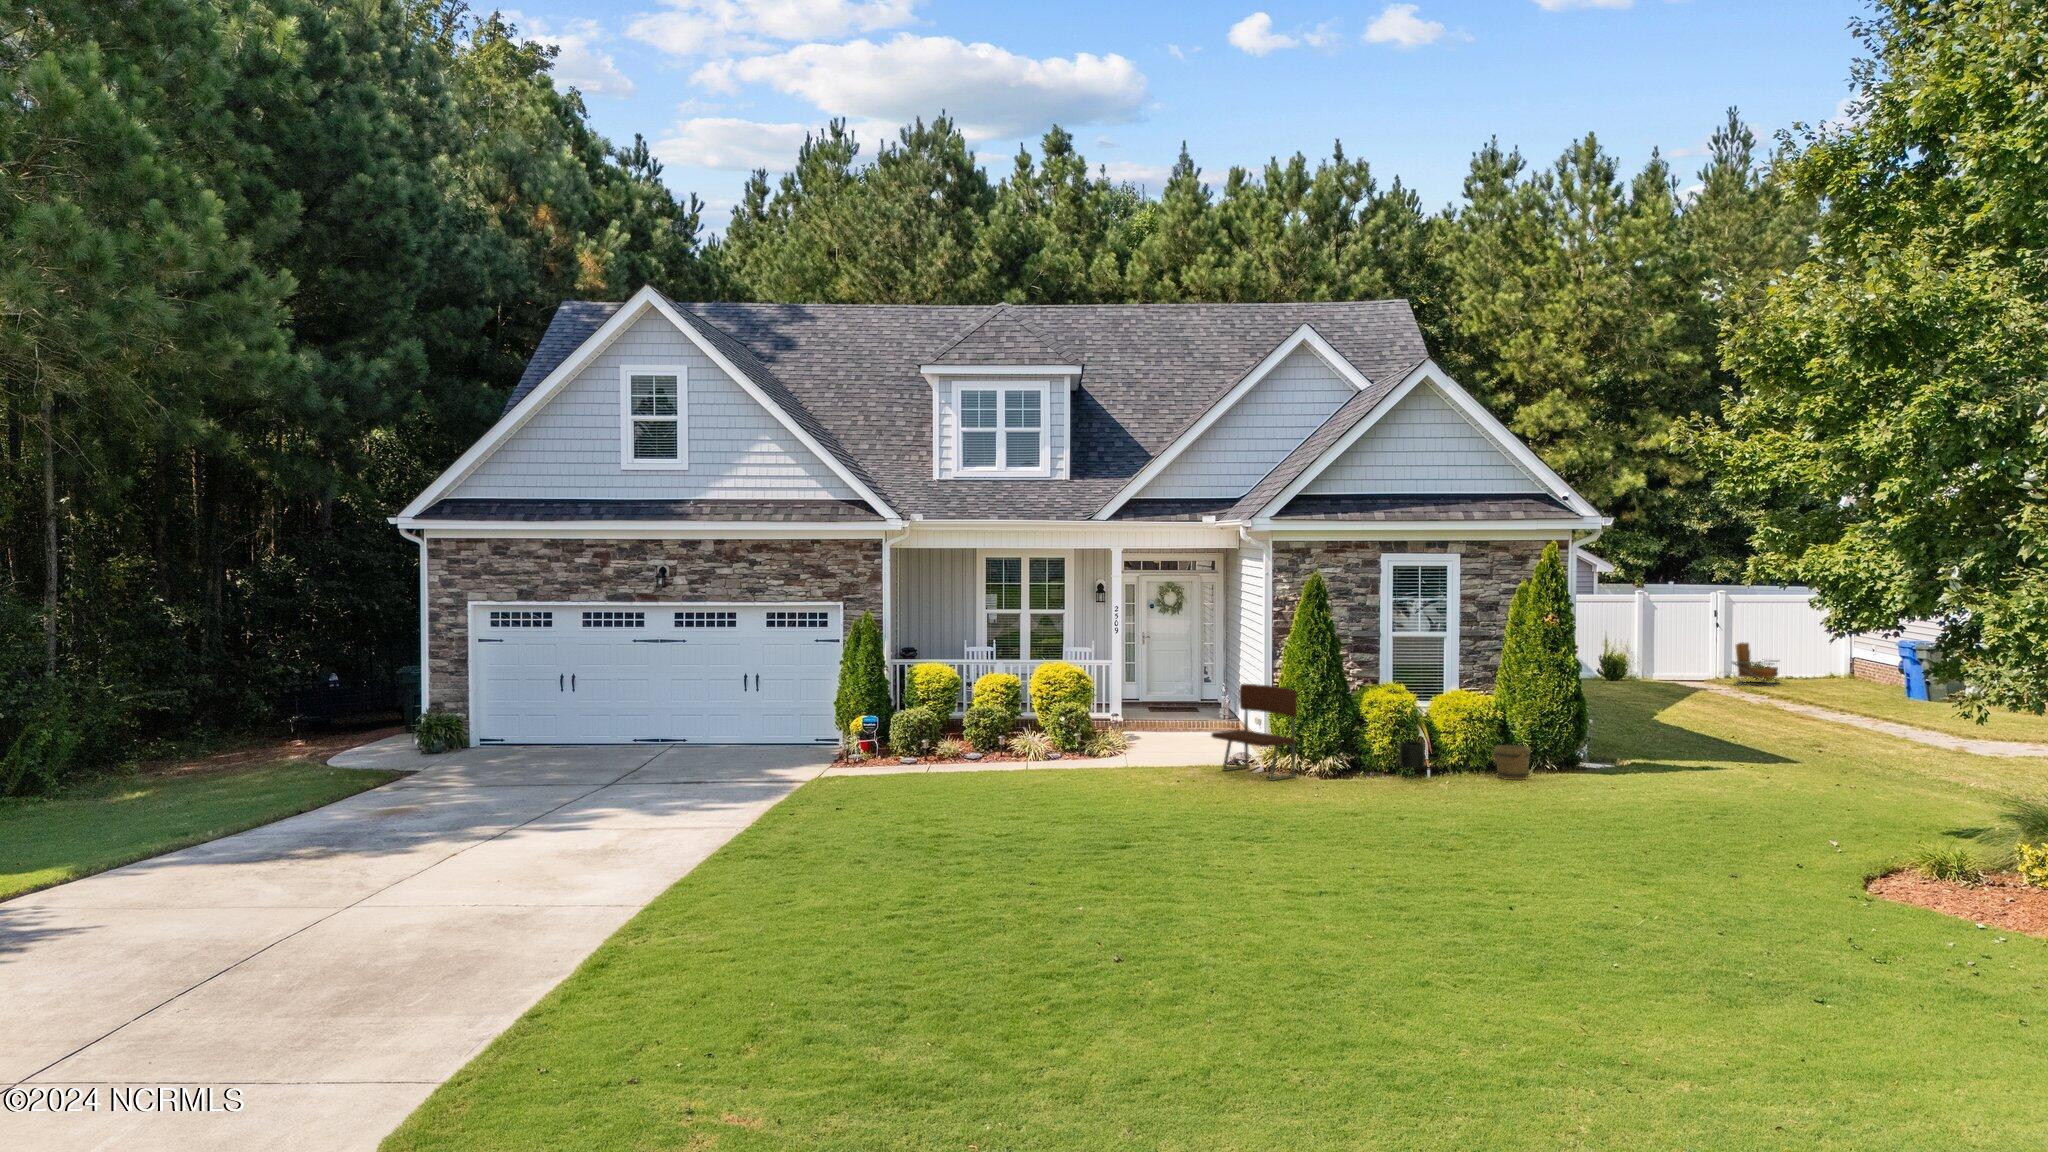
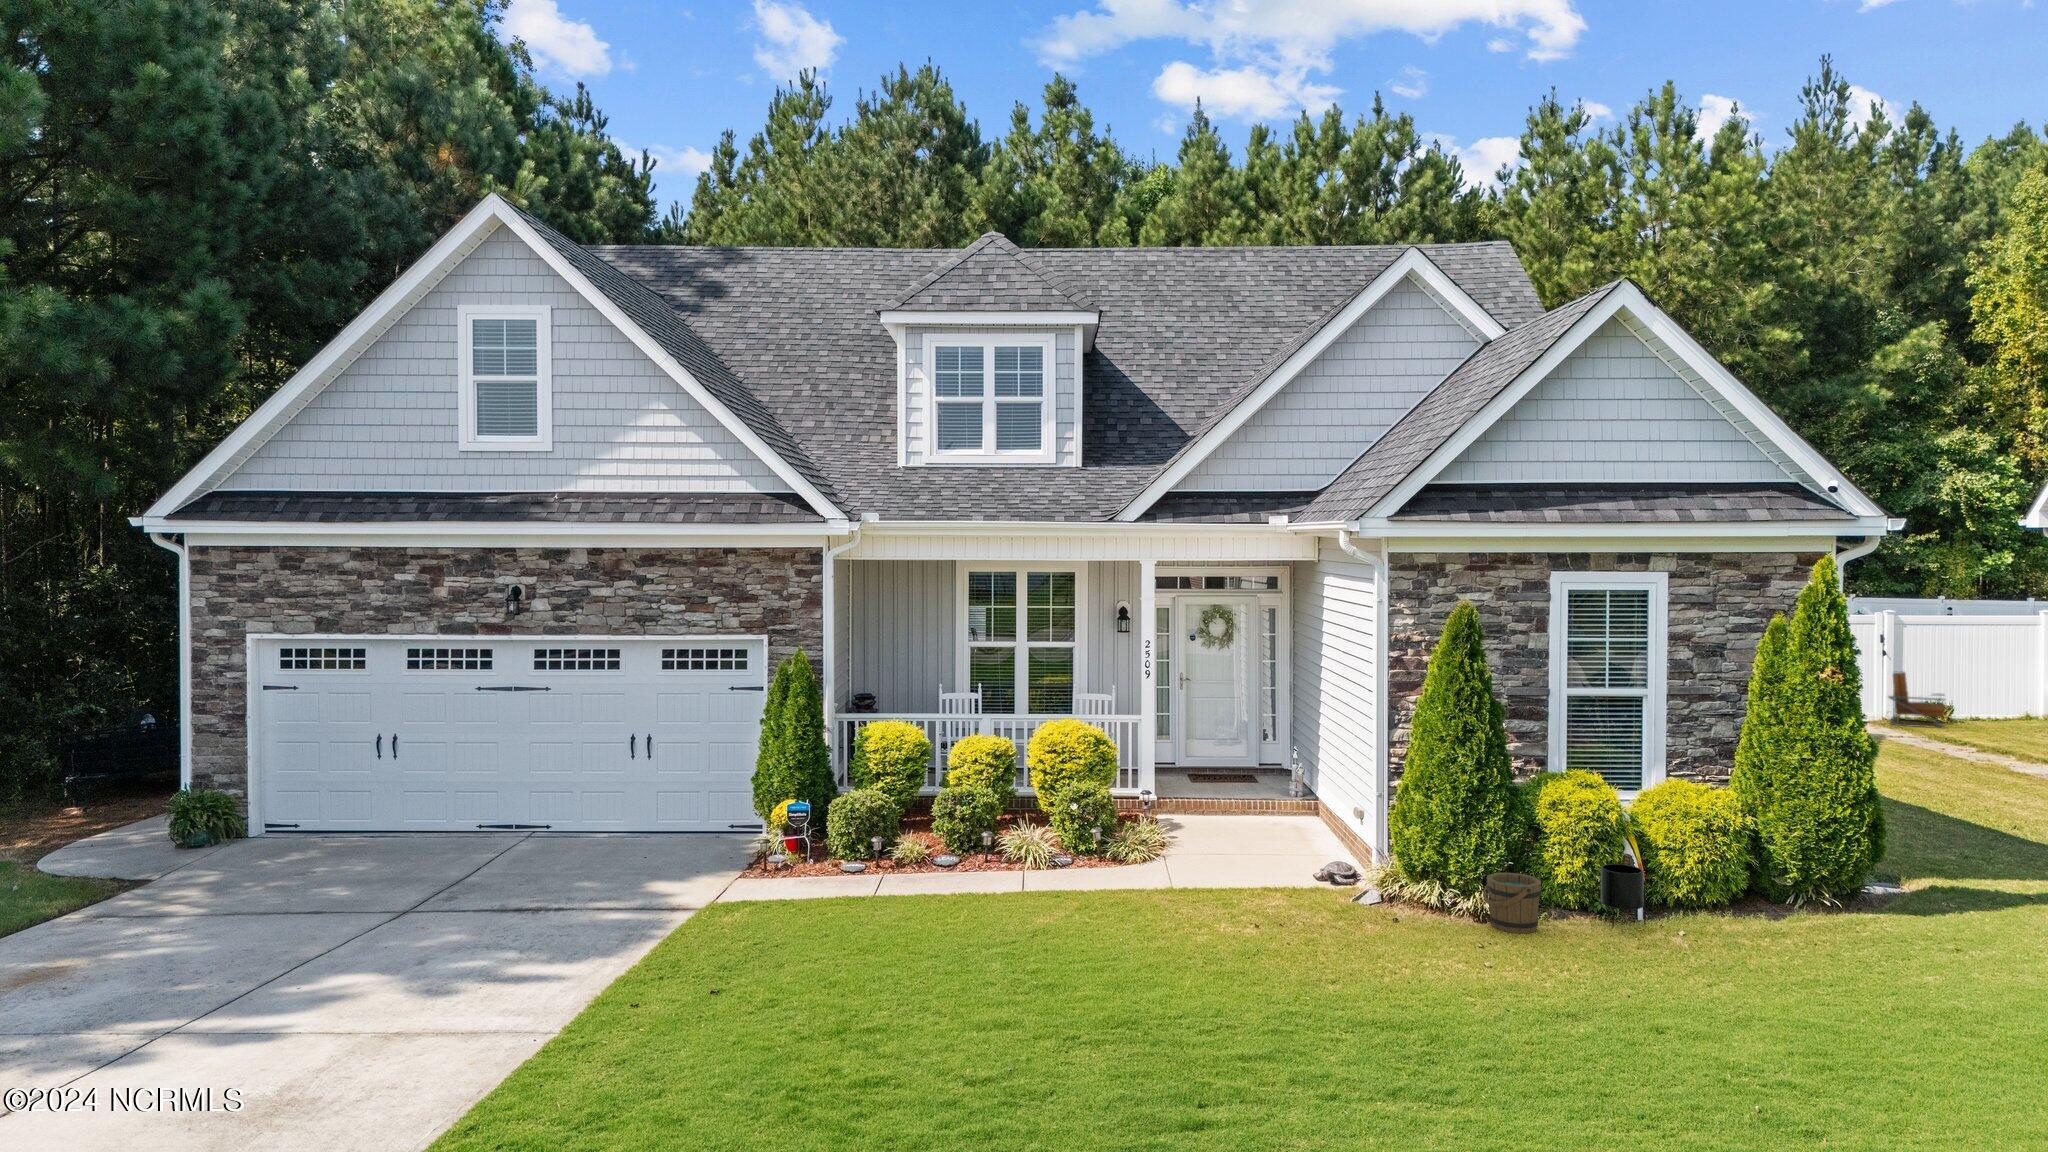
bench: present [1212,684,1297,781] -> none [1304,767,1443,927]
bucket: present [1492,745,1530,780] -> present [1483,872,1541,933]

